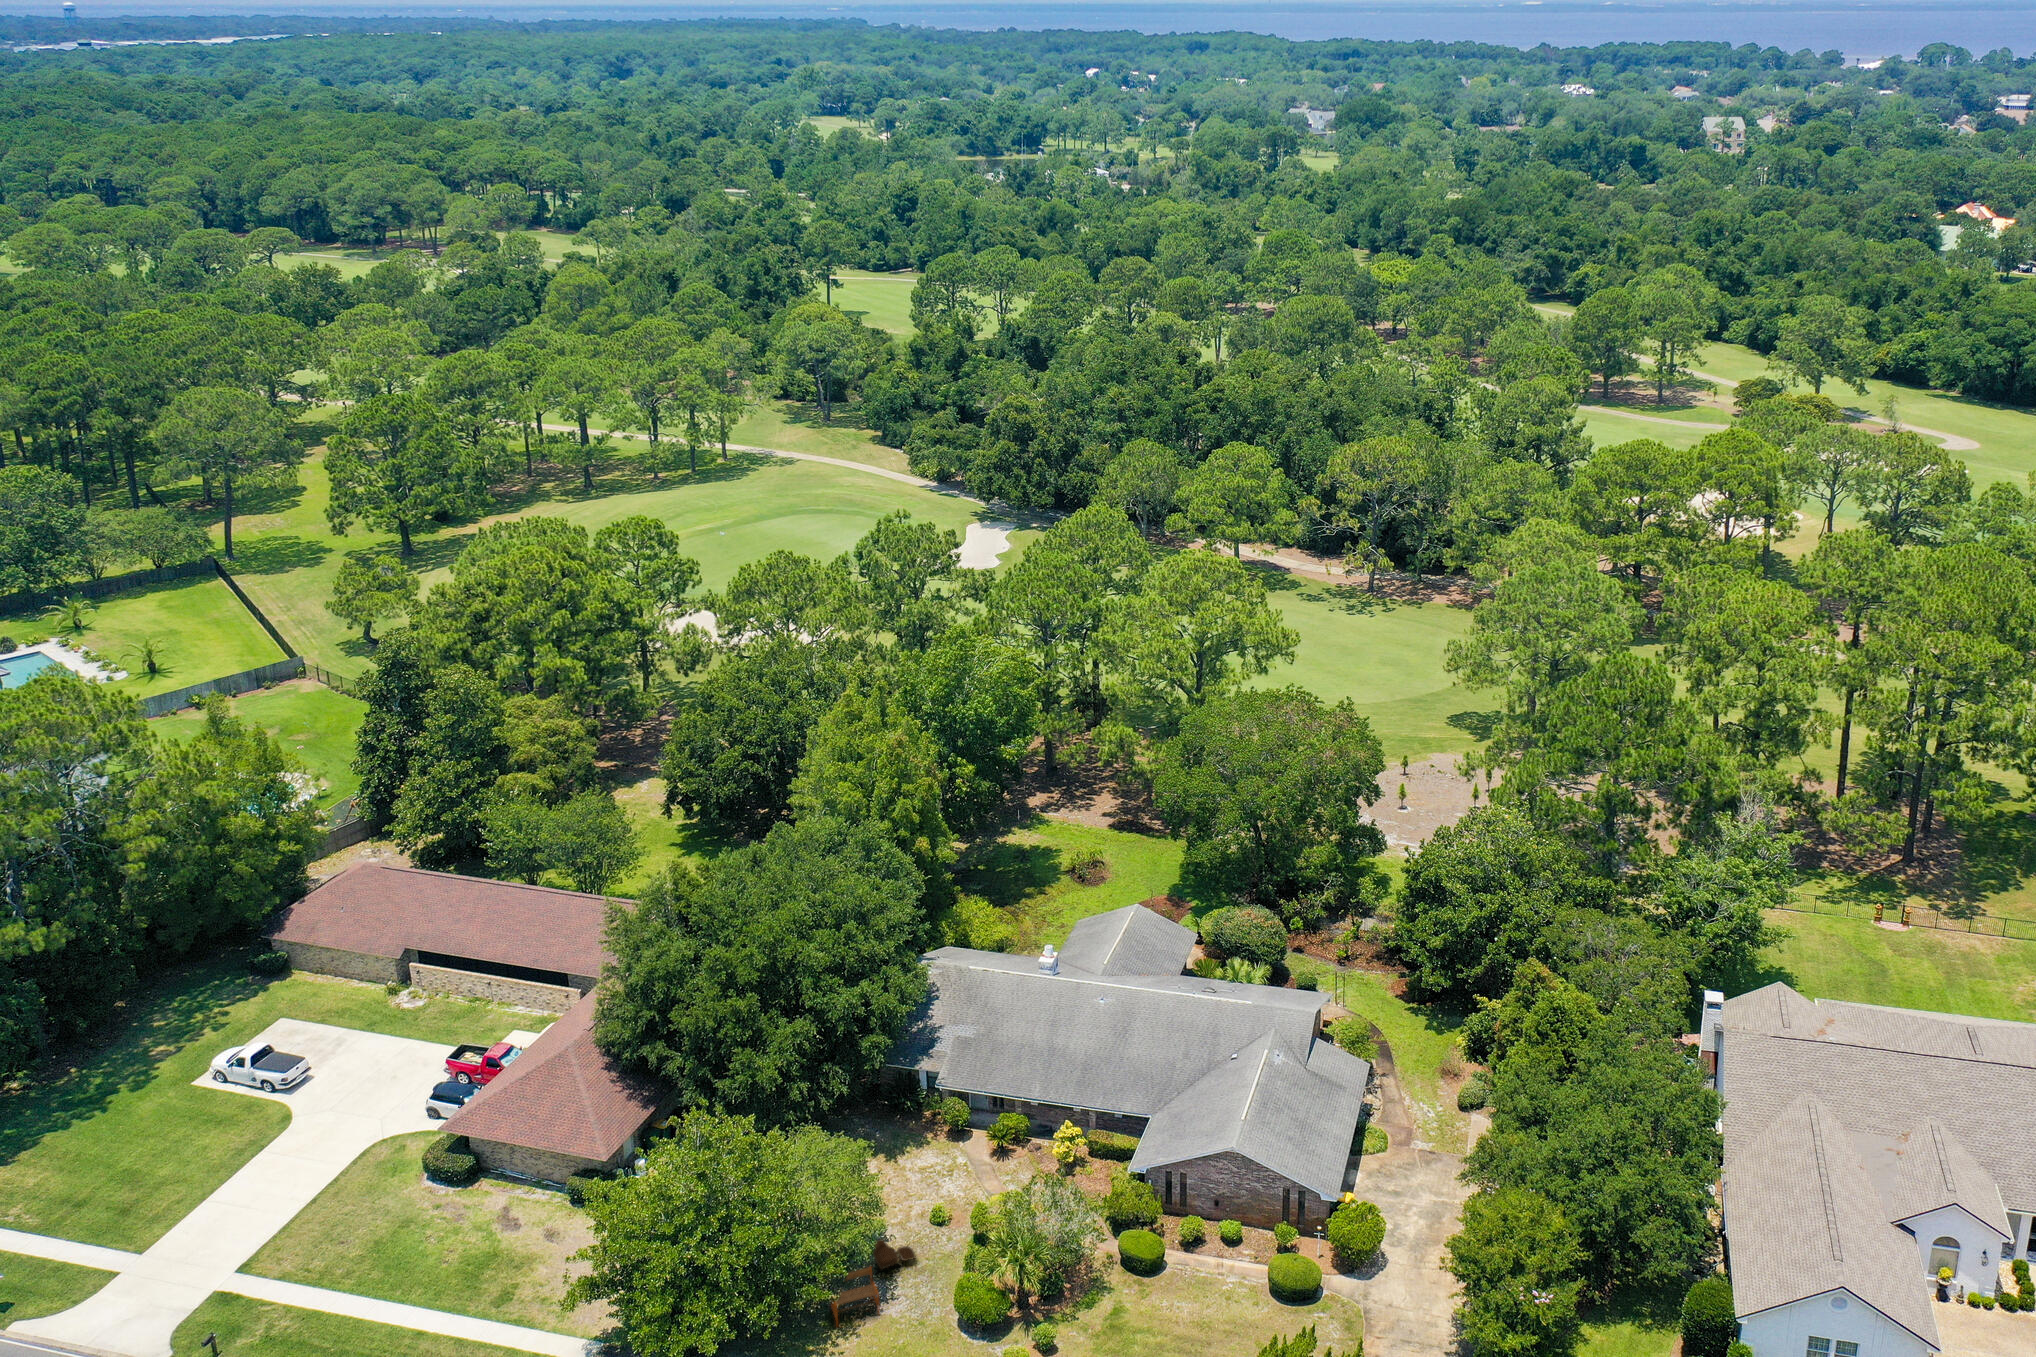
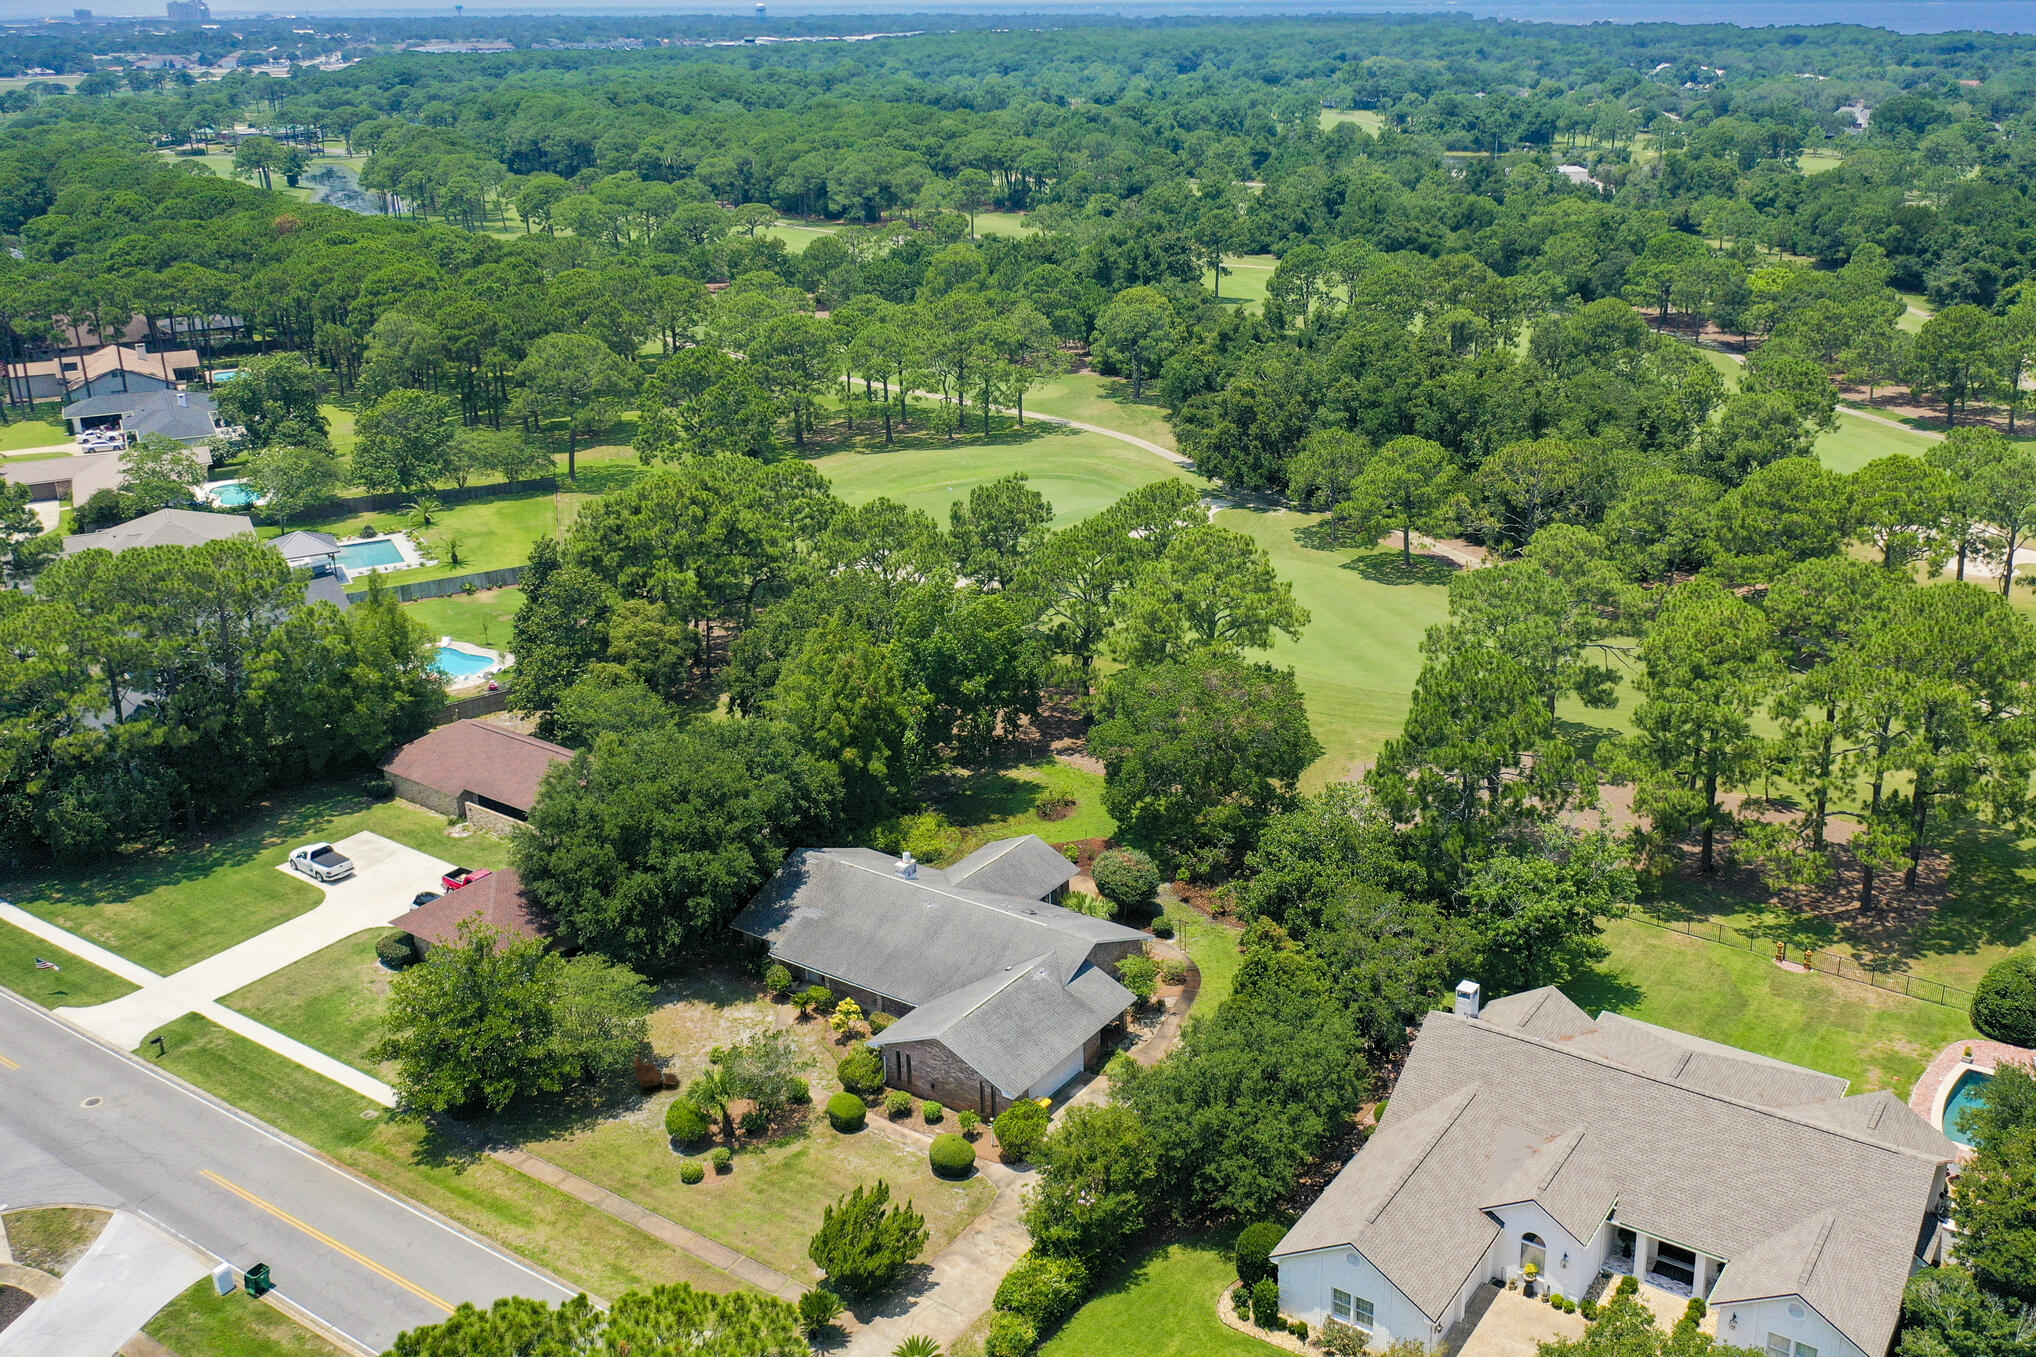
bench: present [831,1267,880,1325] -> none [582,1079,626,1123]

